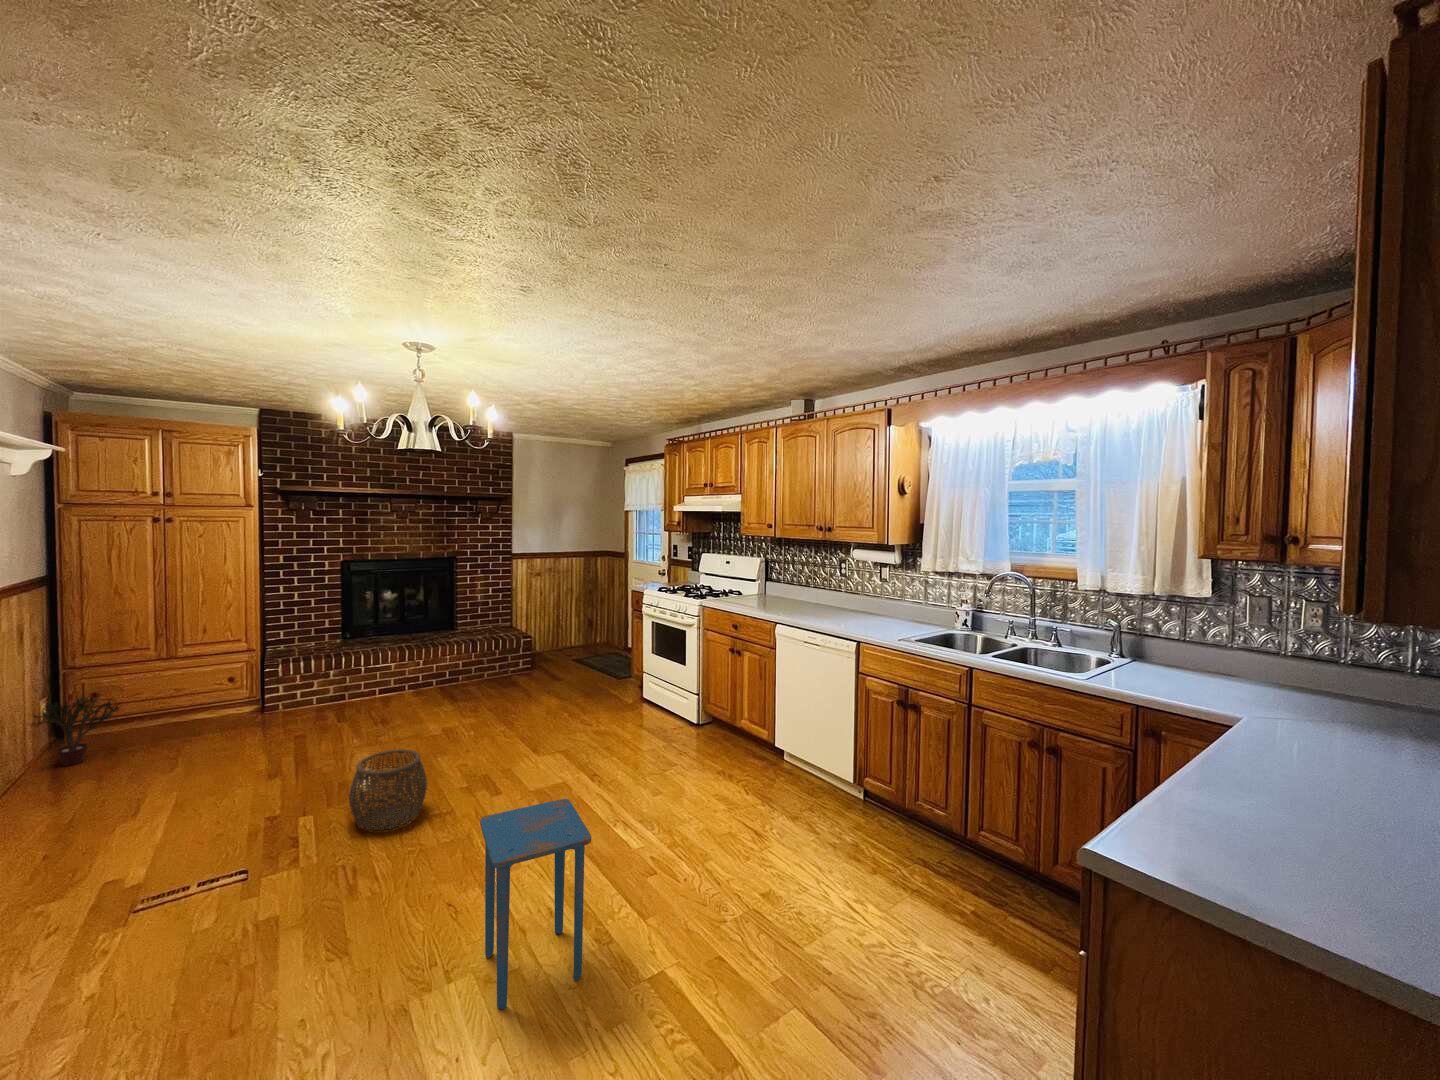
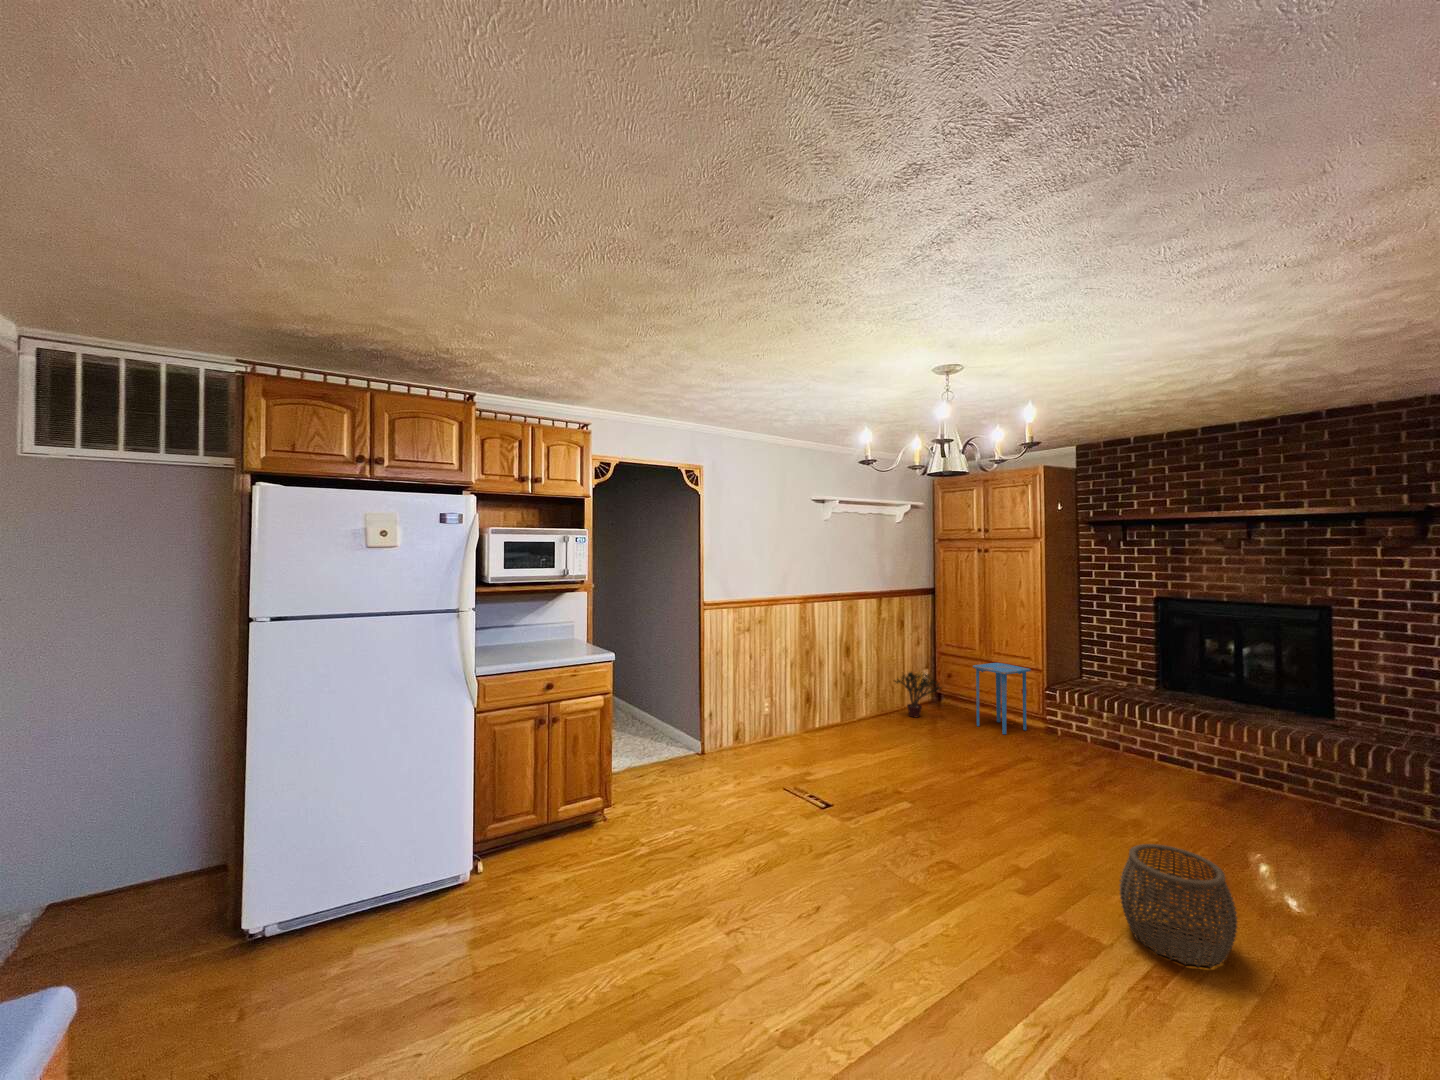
woven basket: present [349,749,427,831] -> present [1120,844,1237,967]
side table: present [480,799,591,1009] -> present [973,663,1031,735]

